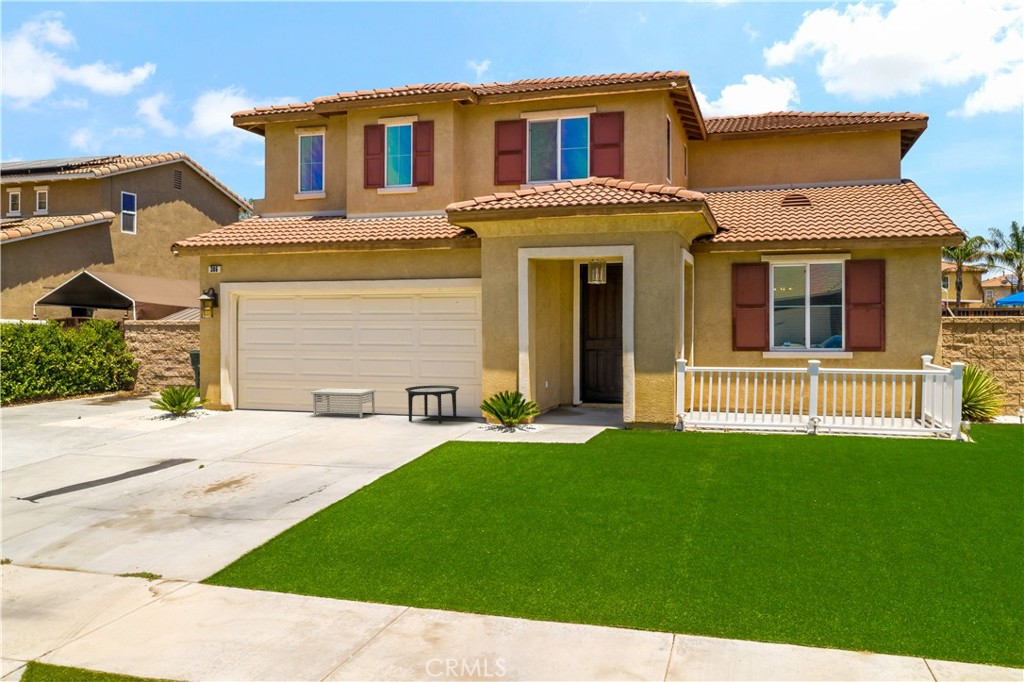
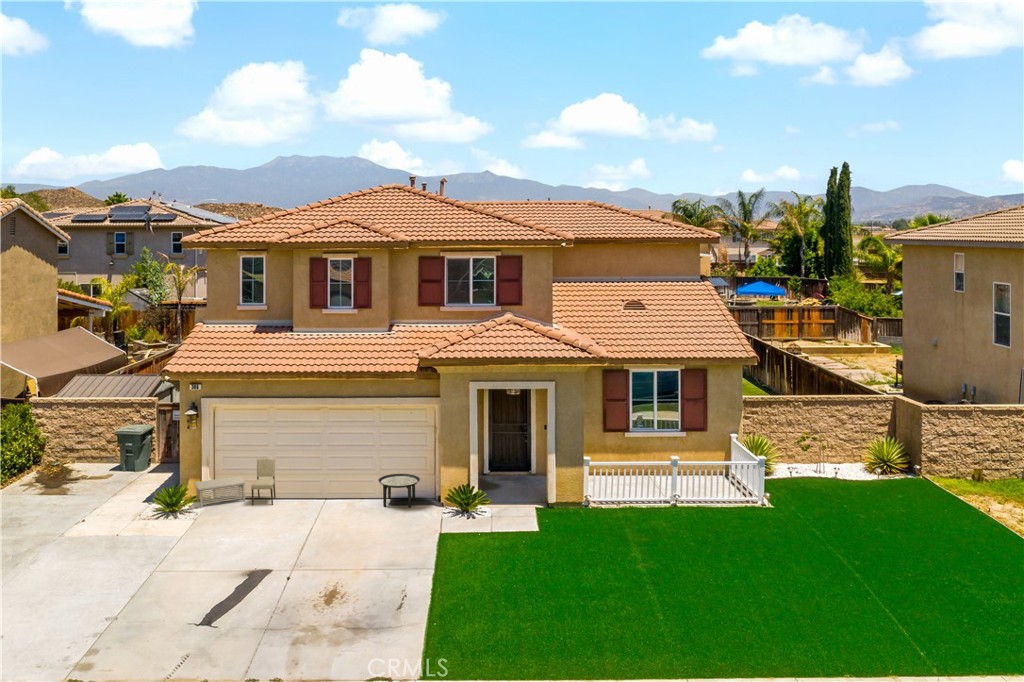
chair: none [264,362,300,416] -> present [251,458,276,505]
storage bench: present [311,388,376,418] -> present [194,476,245,507]

